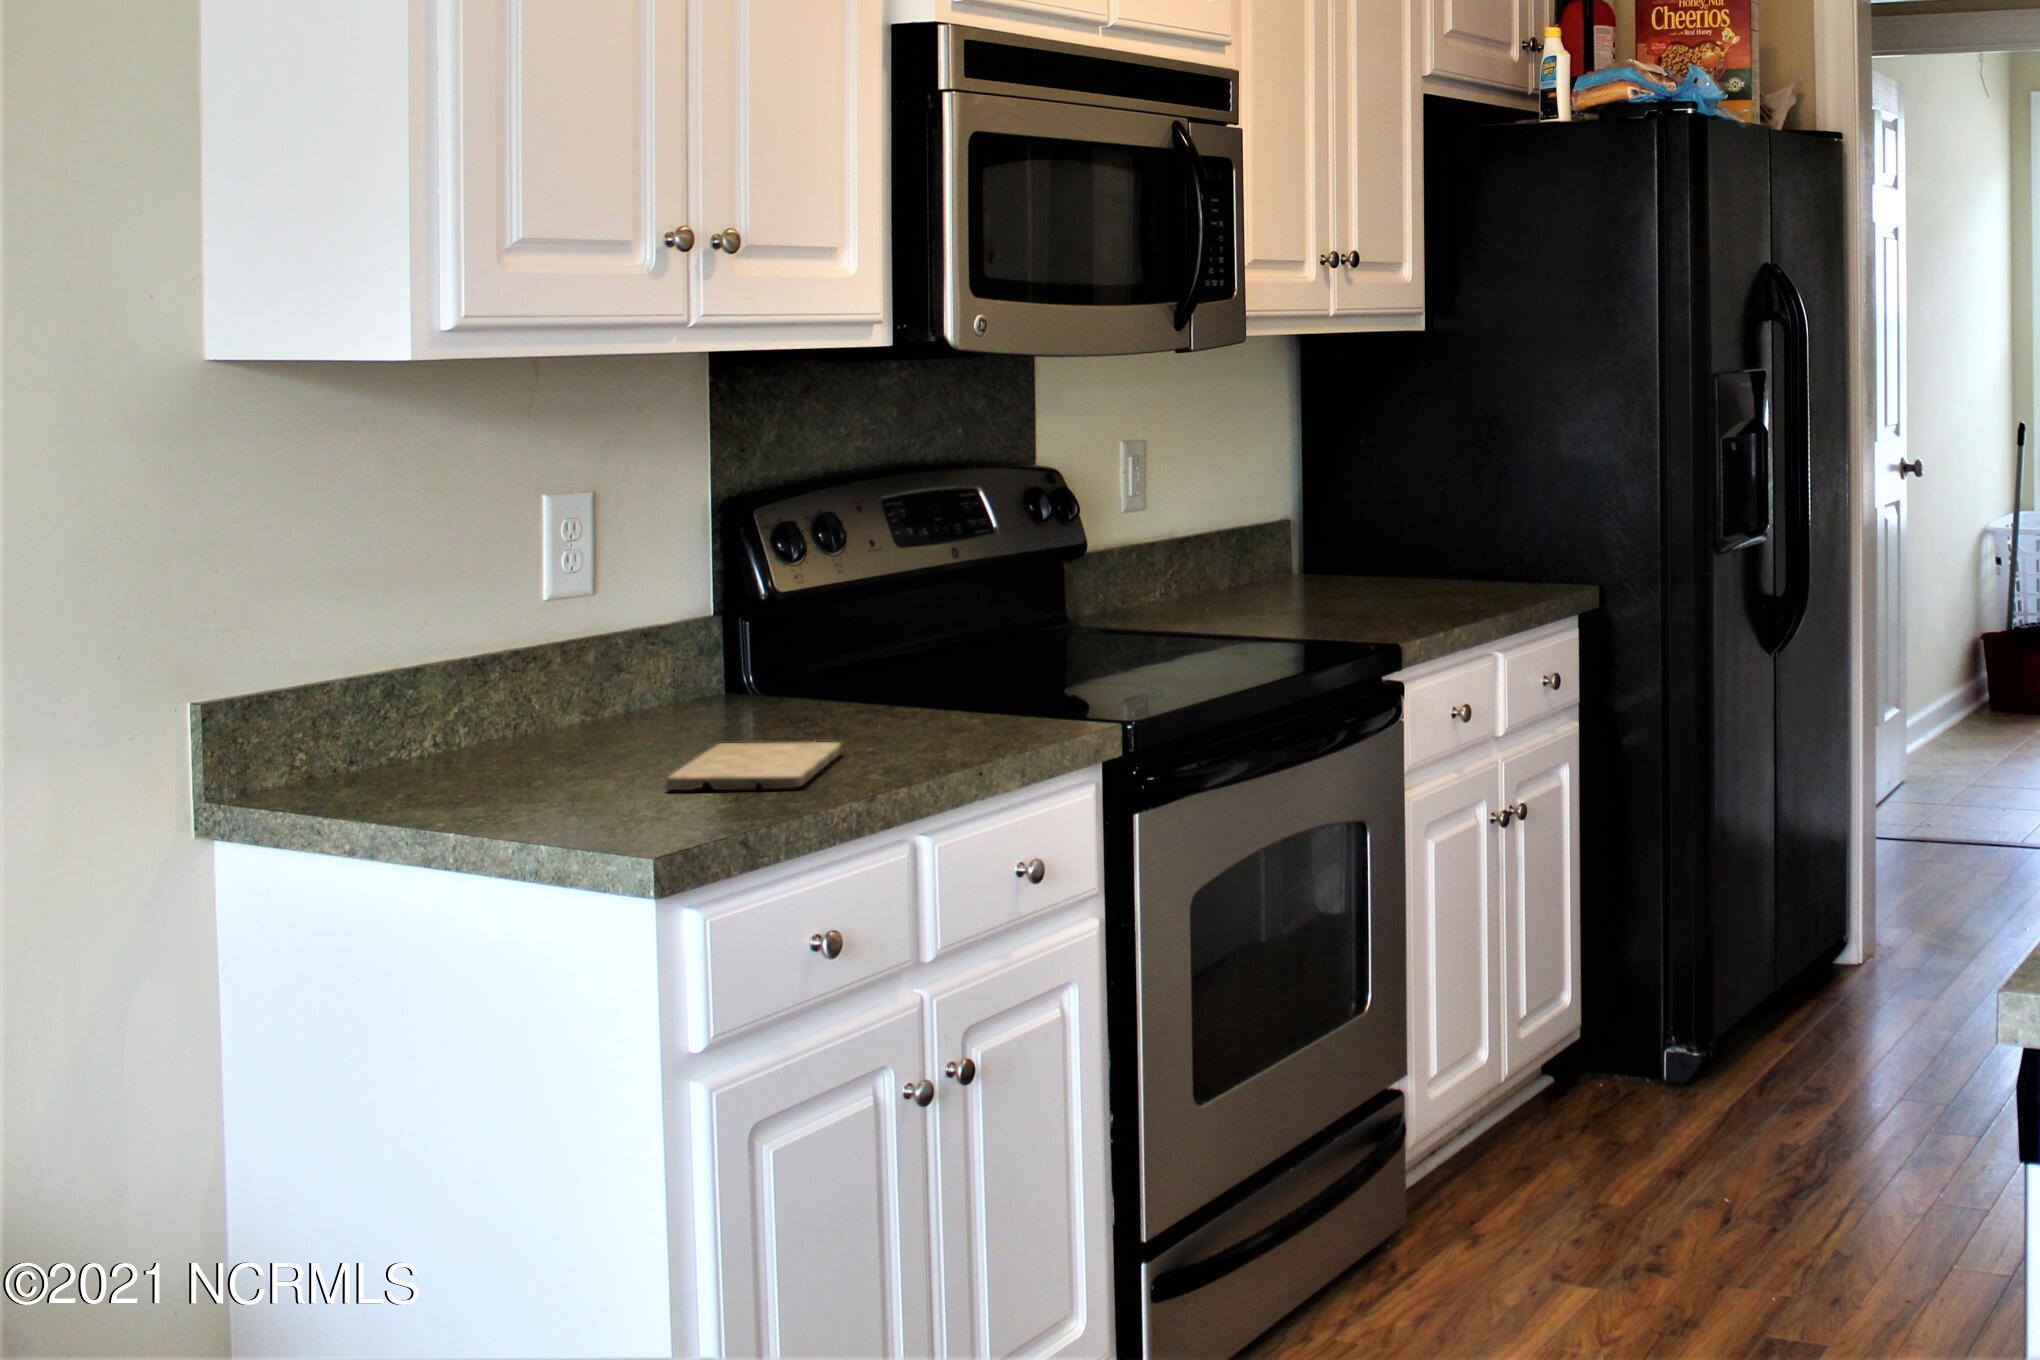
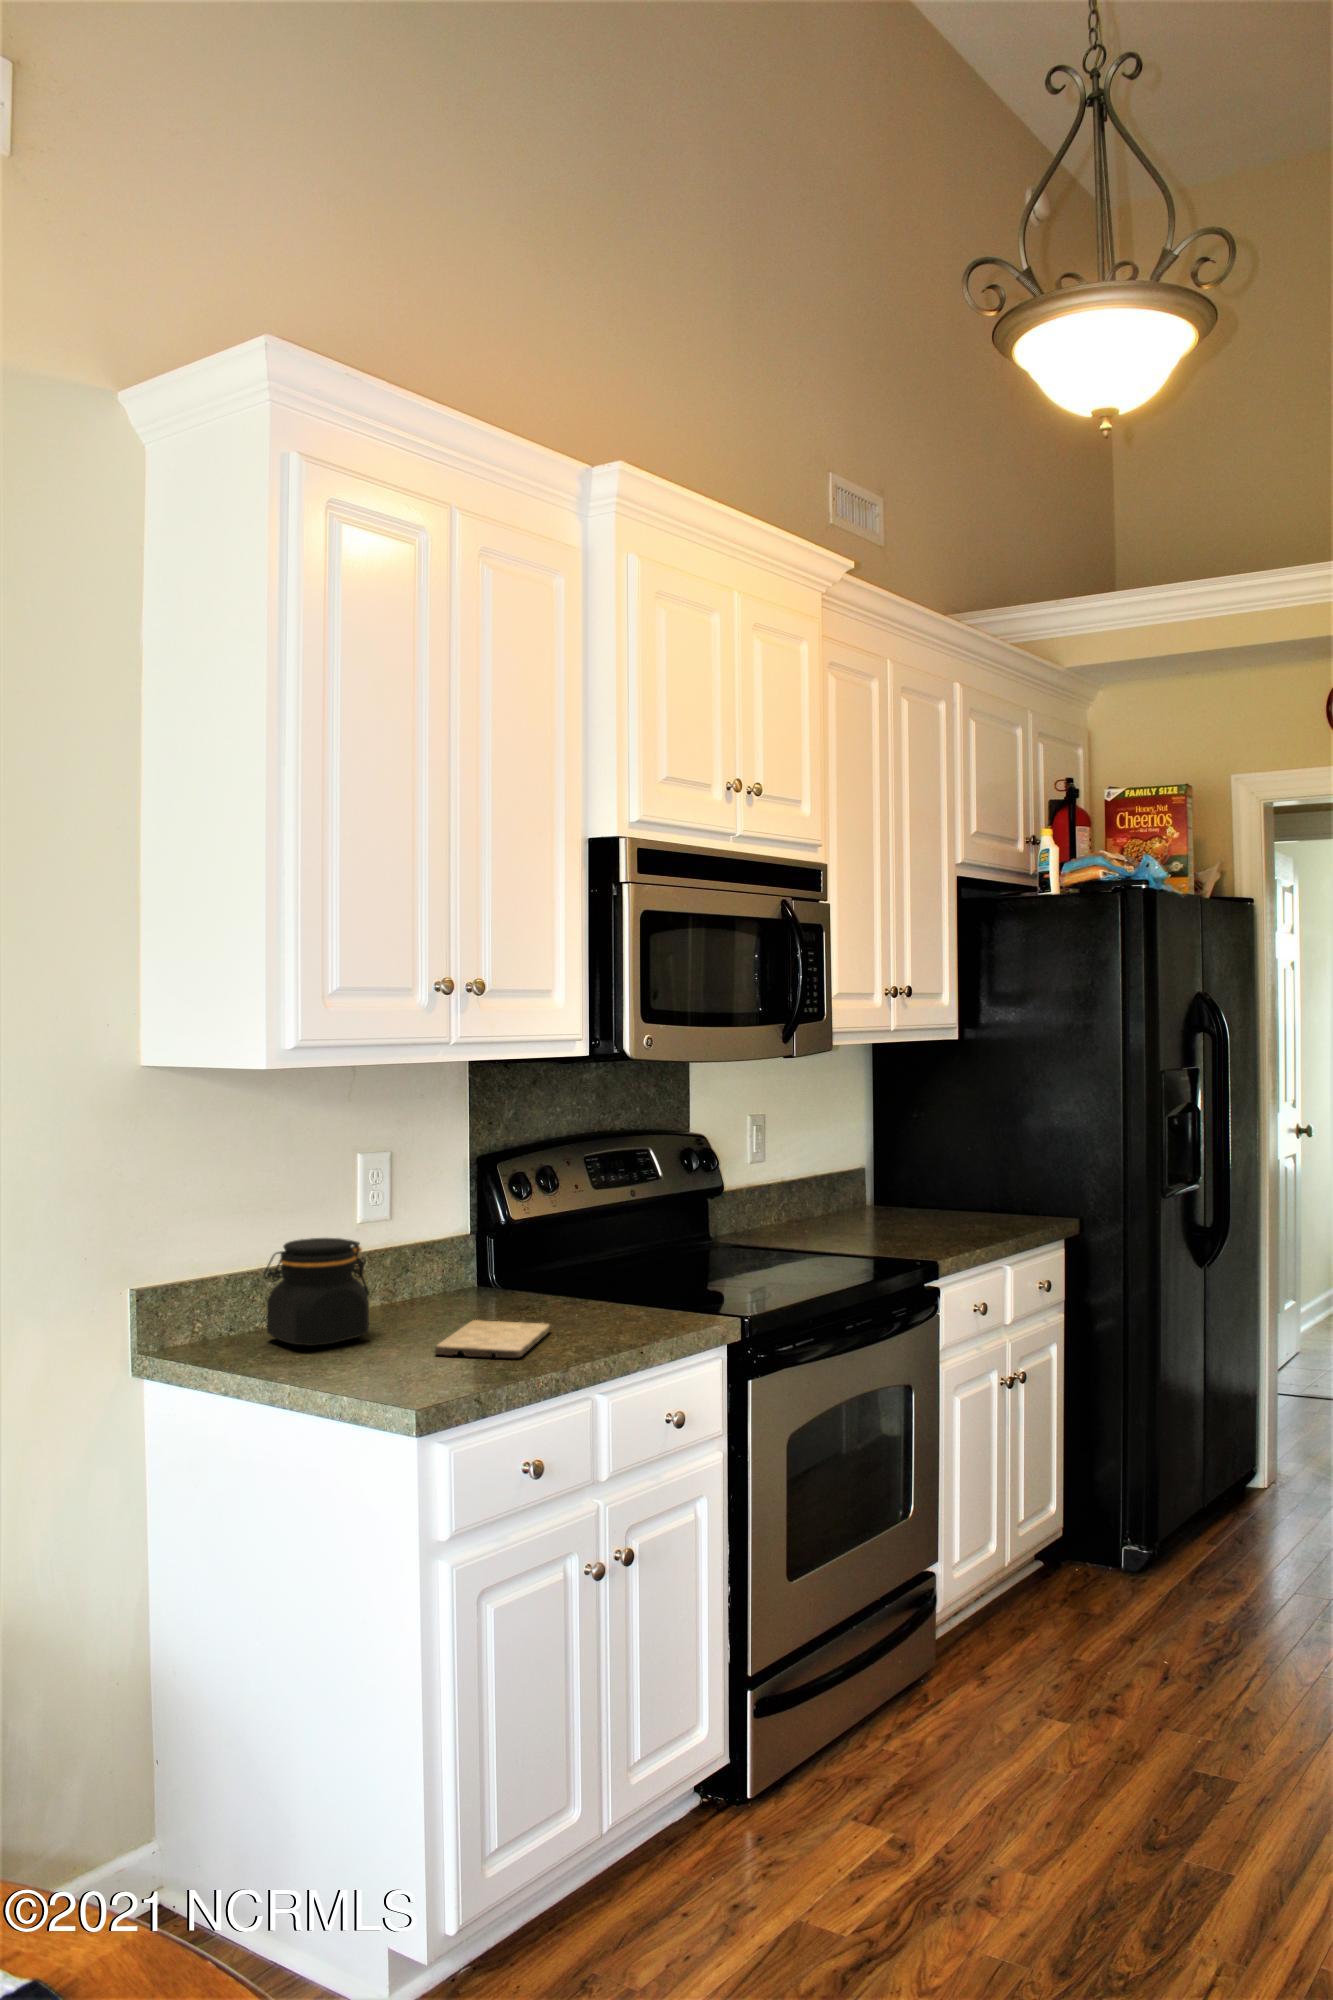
jar: none [380,627,555,789] -> present [263,1238,369,1346]

